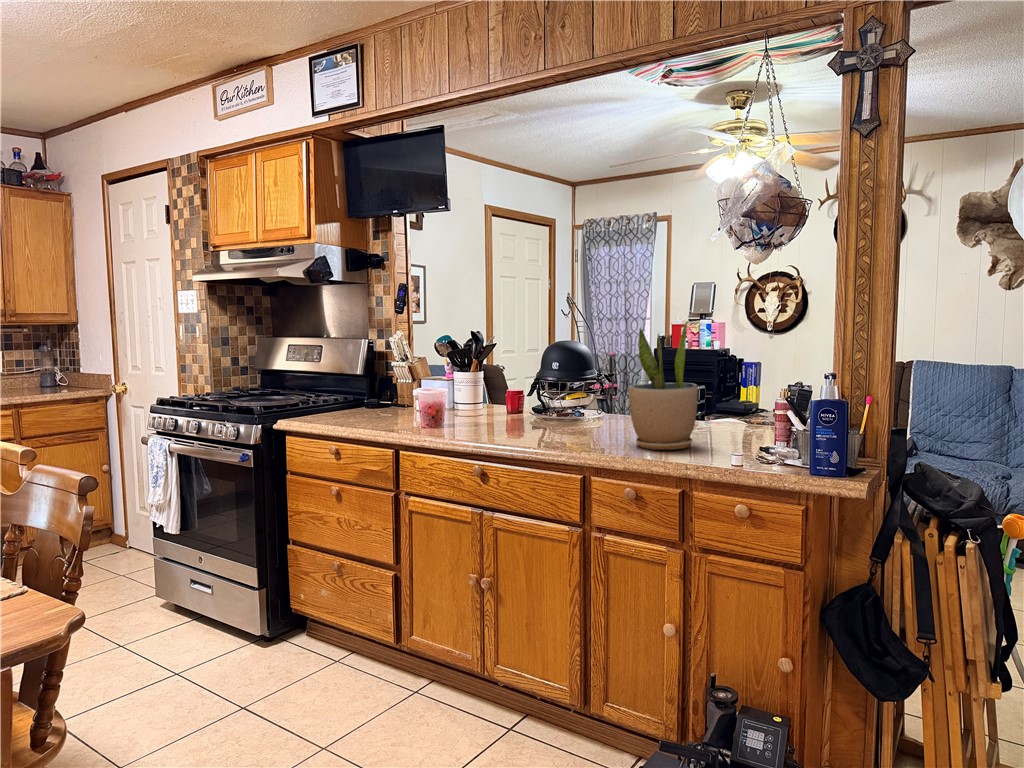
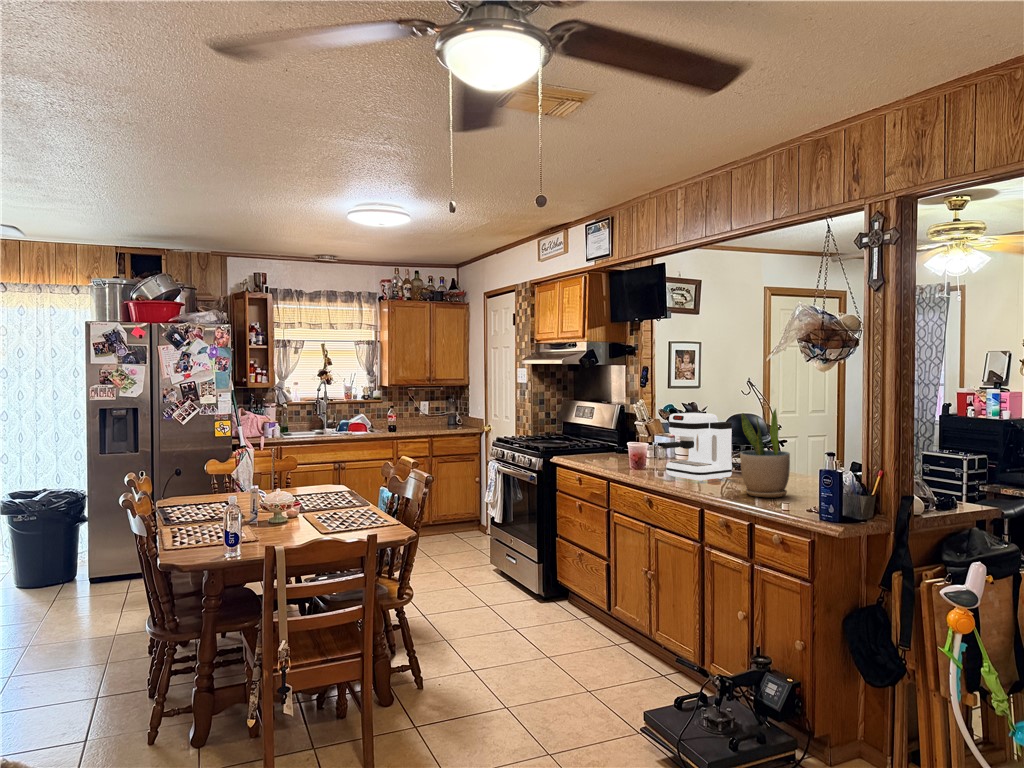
coffee maker: none [492,338,581,436] -> present [662,413,732,482]

